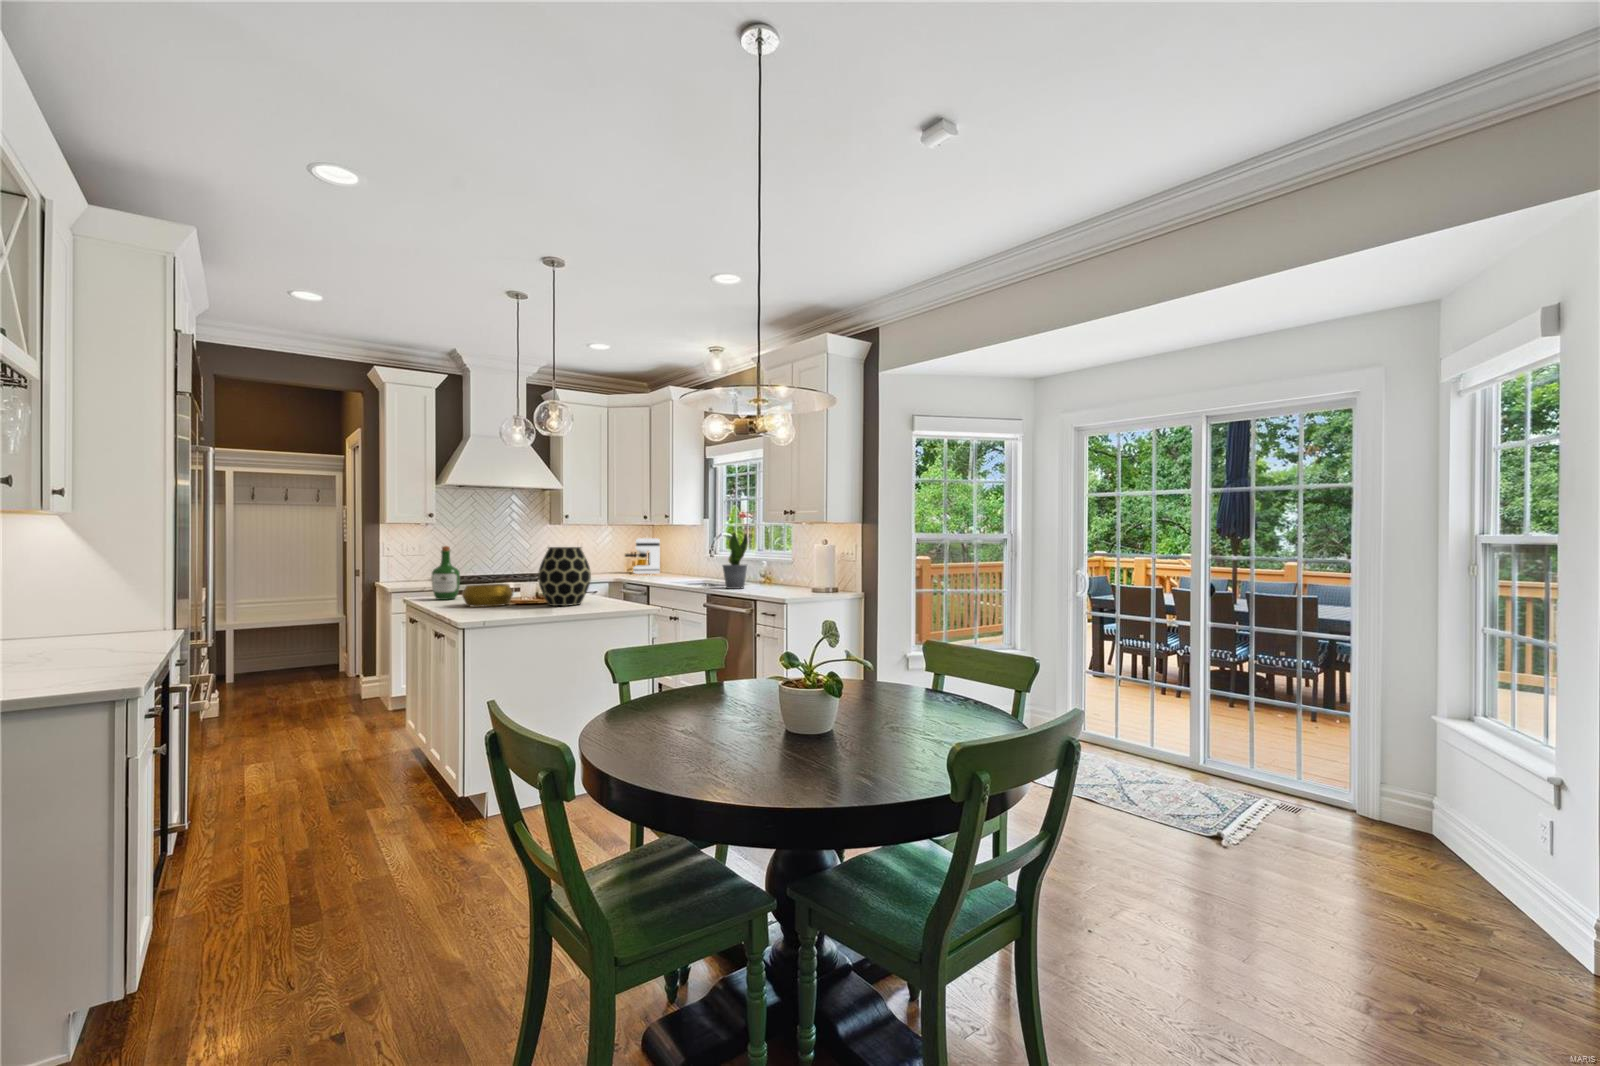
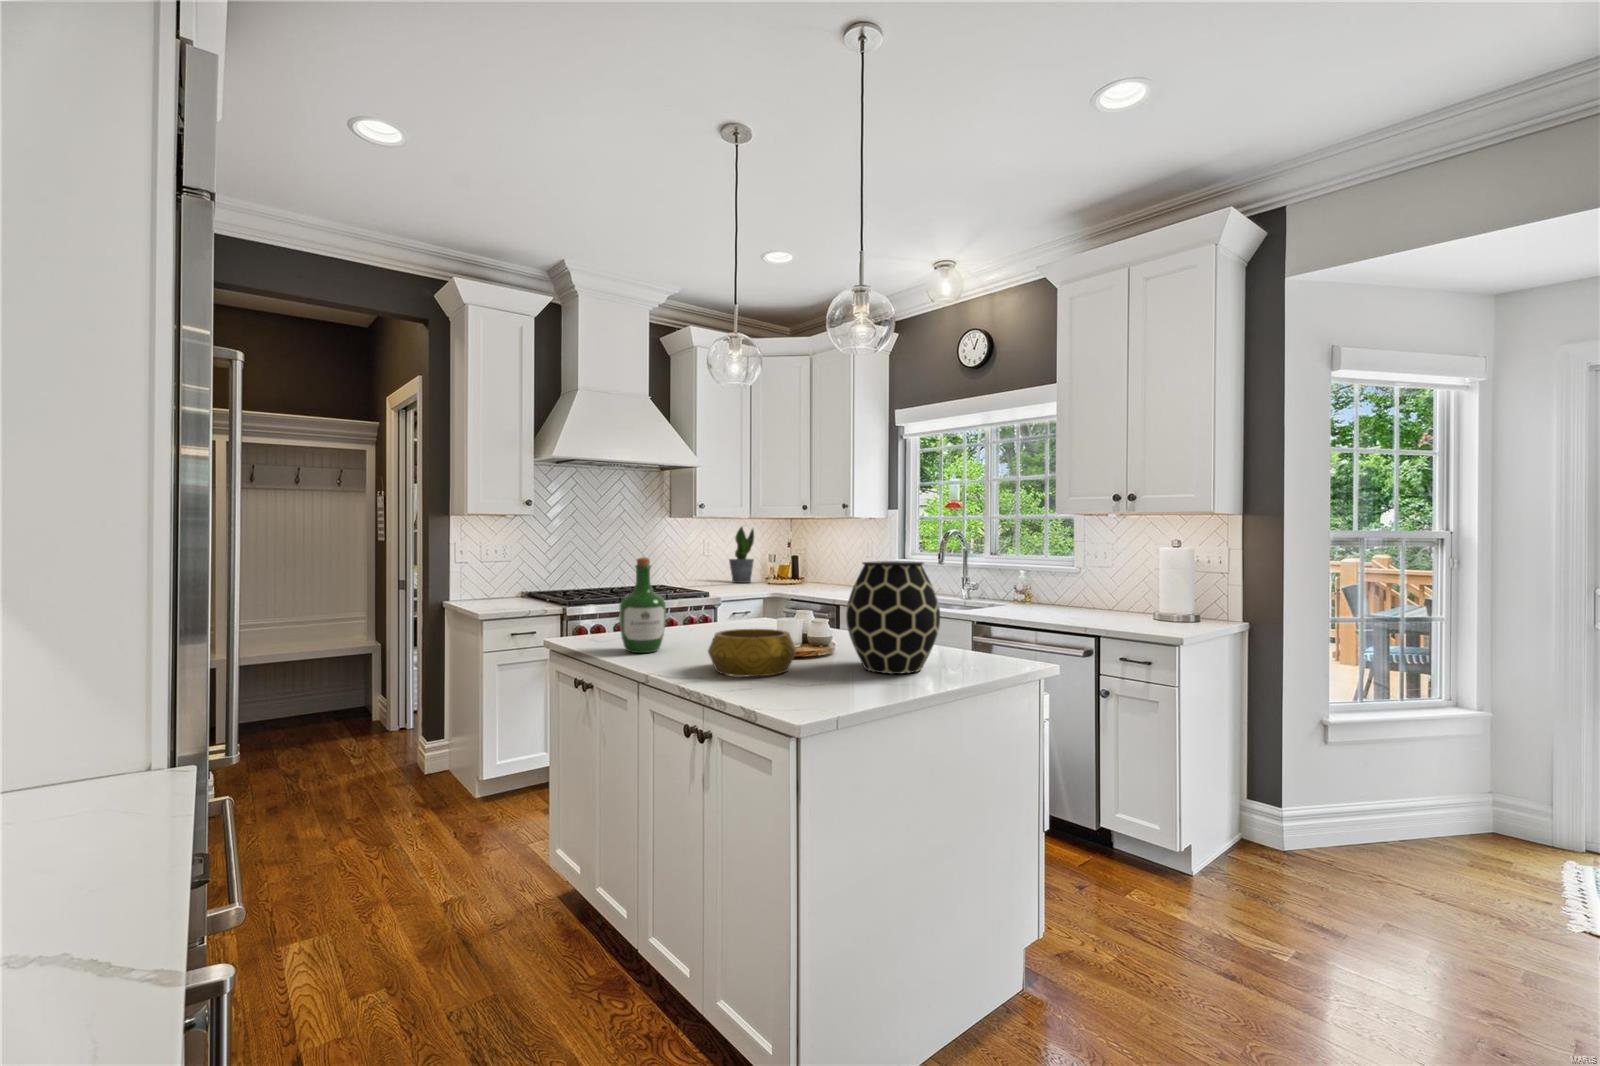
potted plant: present [723,533,748,589] -> present [729,527,754,583]
coffee maker: present [625,538,660,574] -> none [773,537,825,587]

